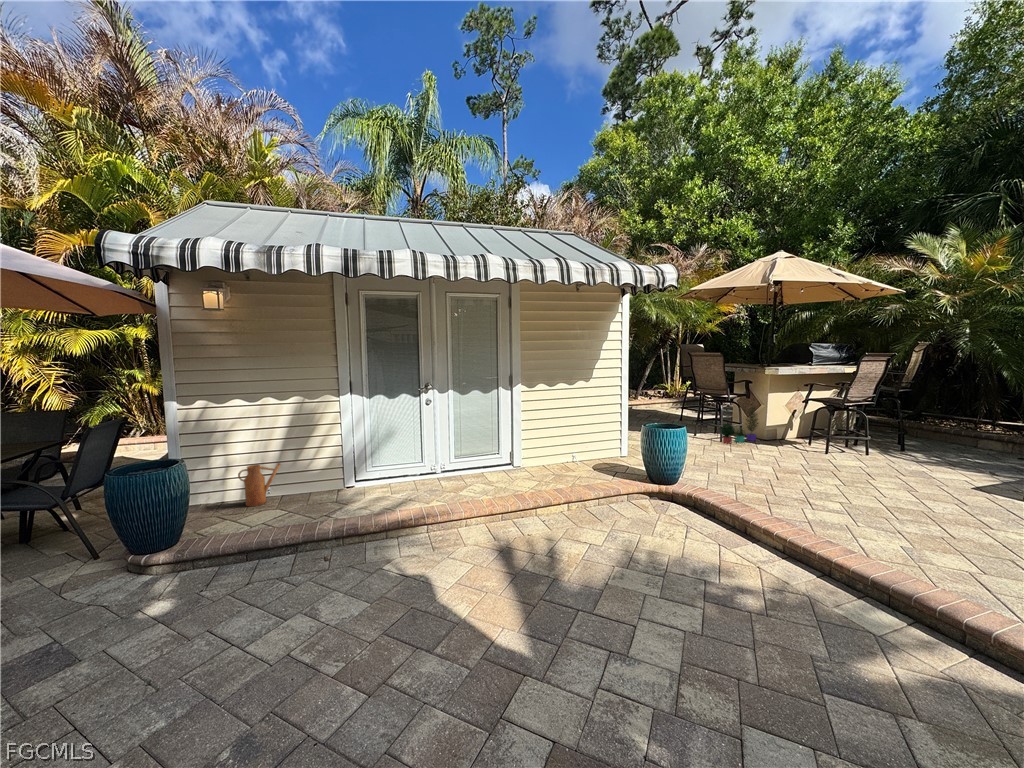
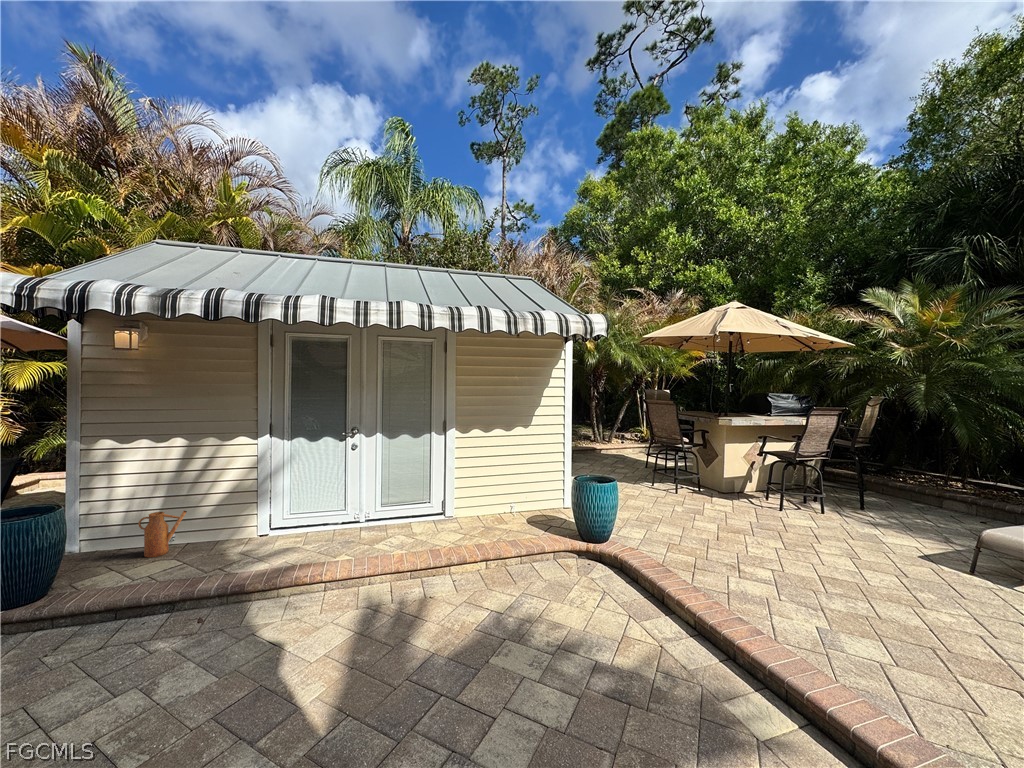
potted plant: present [720,406,758,444] -> none [673,457,715,497]

